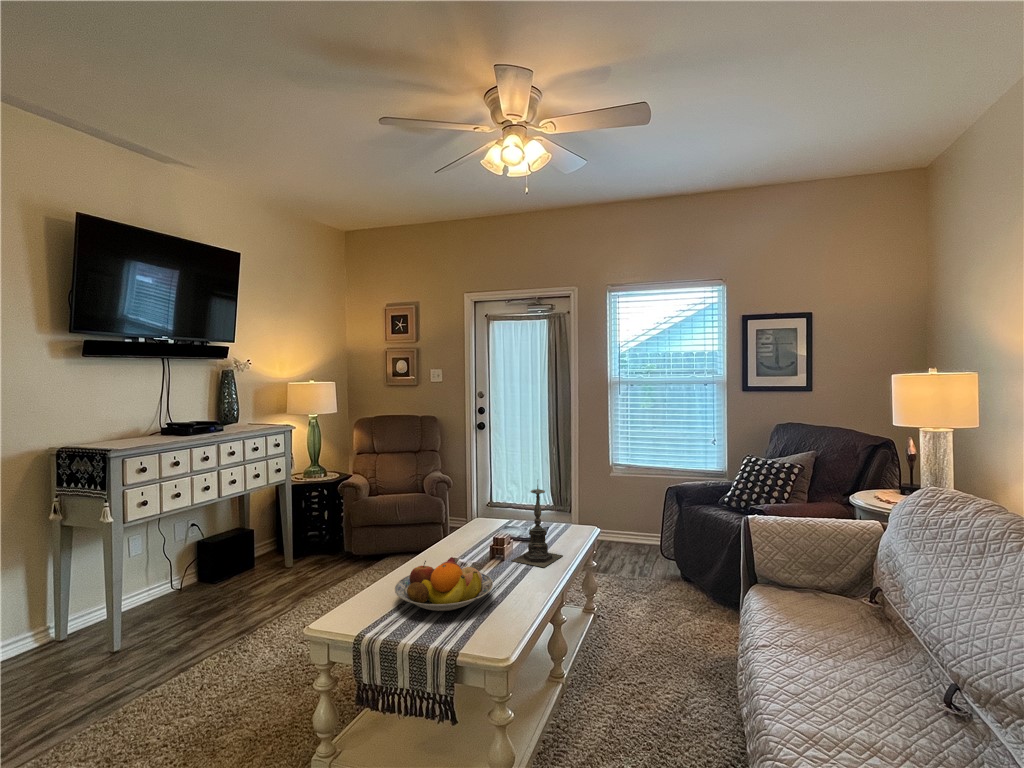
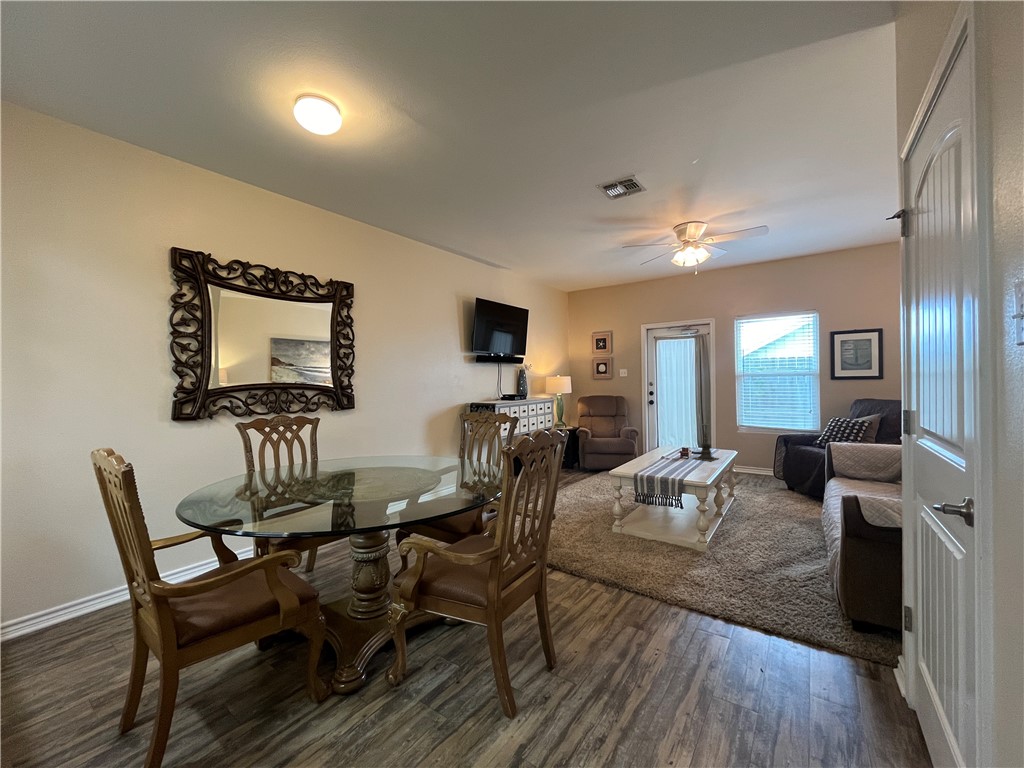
fruit bowl: present [395,557,493,611] -> none [643,450,690,470]

